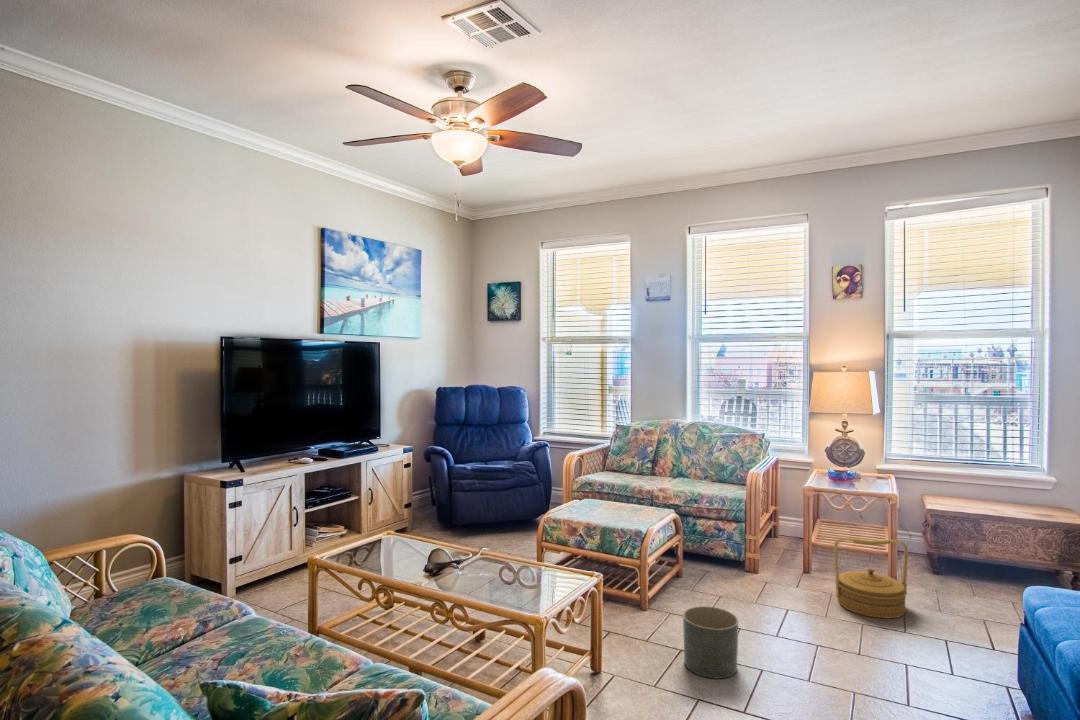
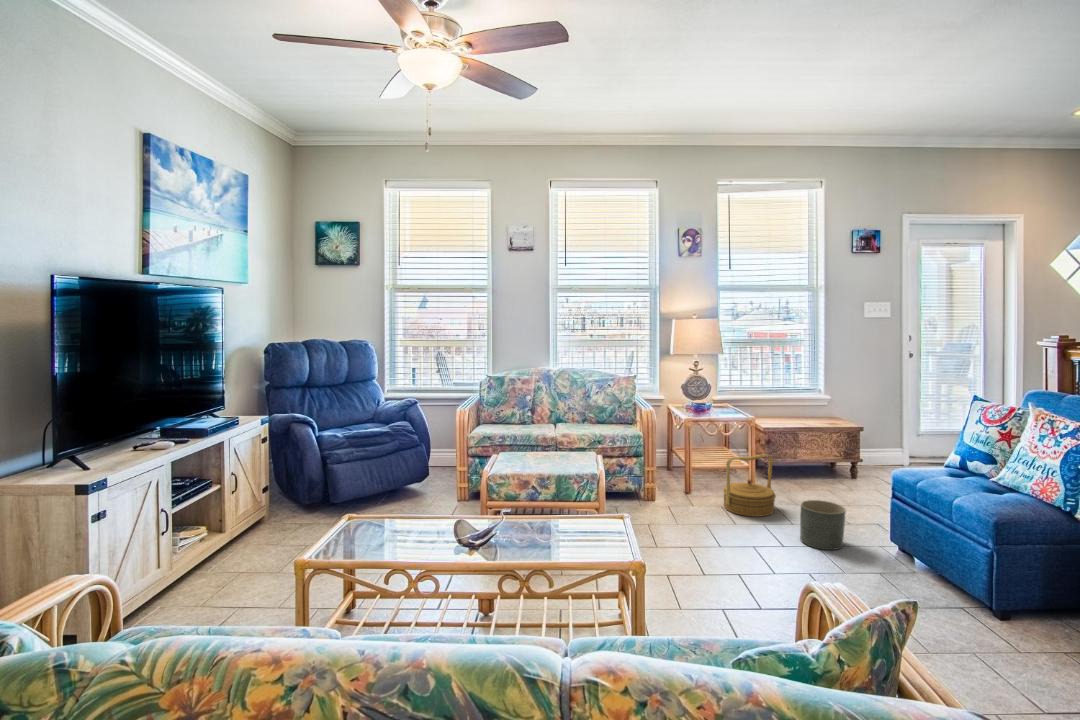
planter: present [683,606,738,678] -> present [800,500,846,550]

